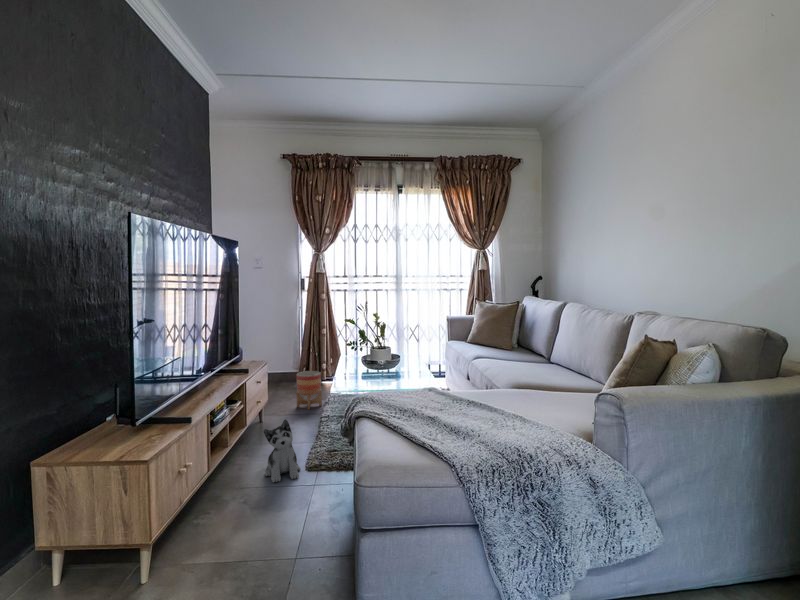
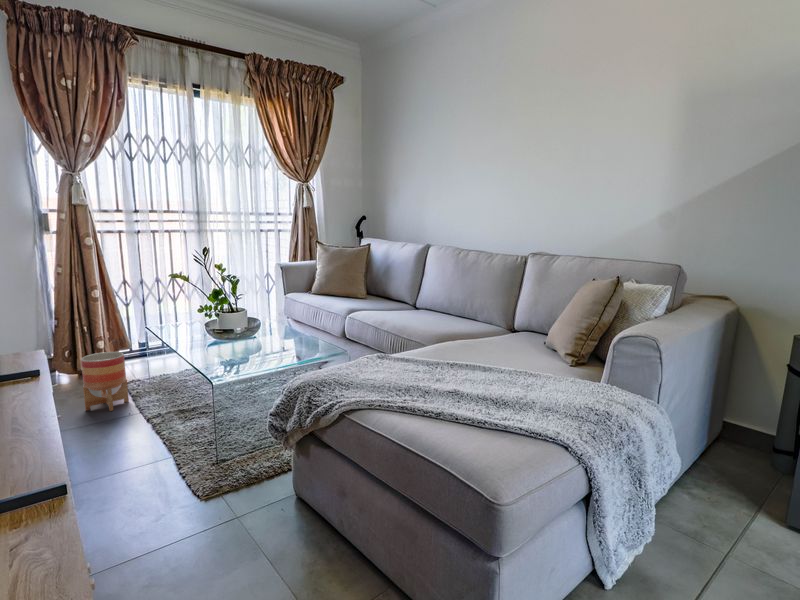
plush toy: present [264,419,300,483] -> none [127,426,196,531]

